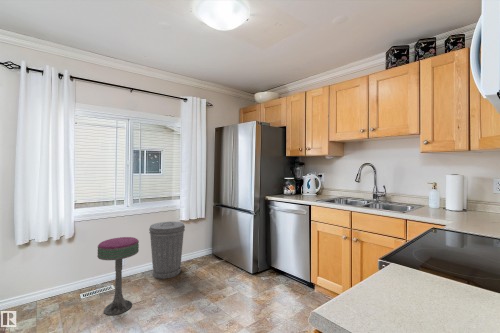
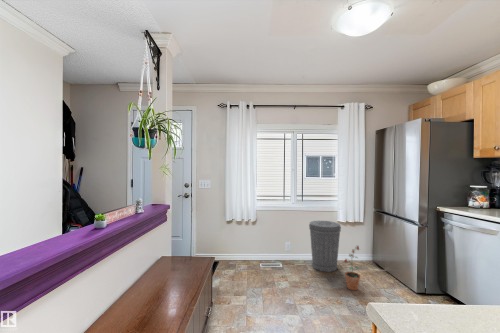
bar stool: present [97,237,139,315] -> none [269,227,297,286]
potted plant: none [192,242,208,290] -> present [345,246,360,290]

